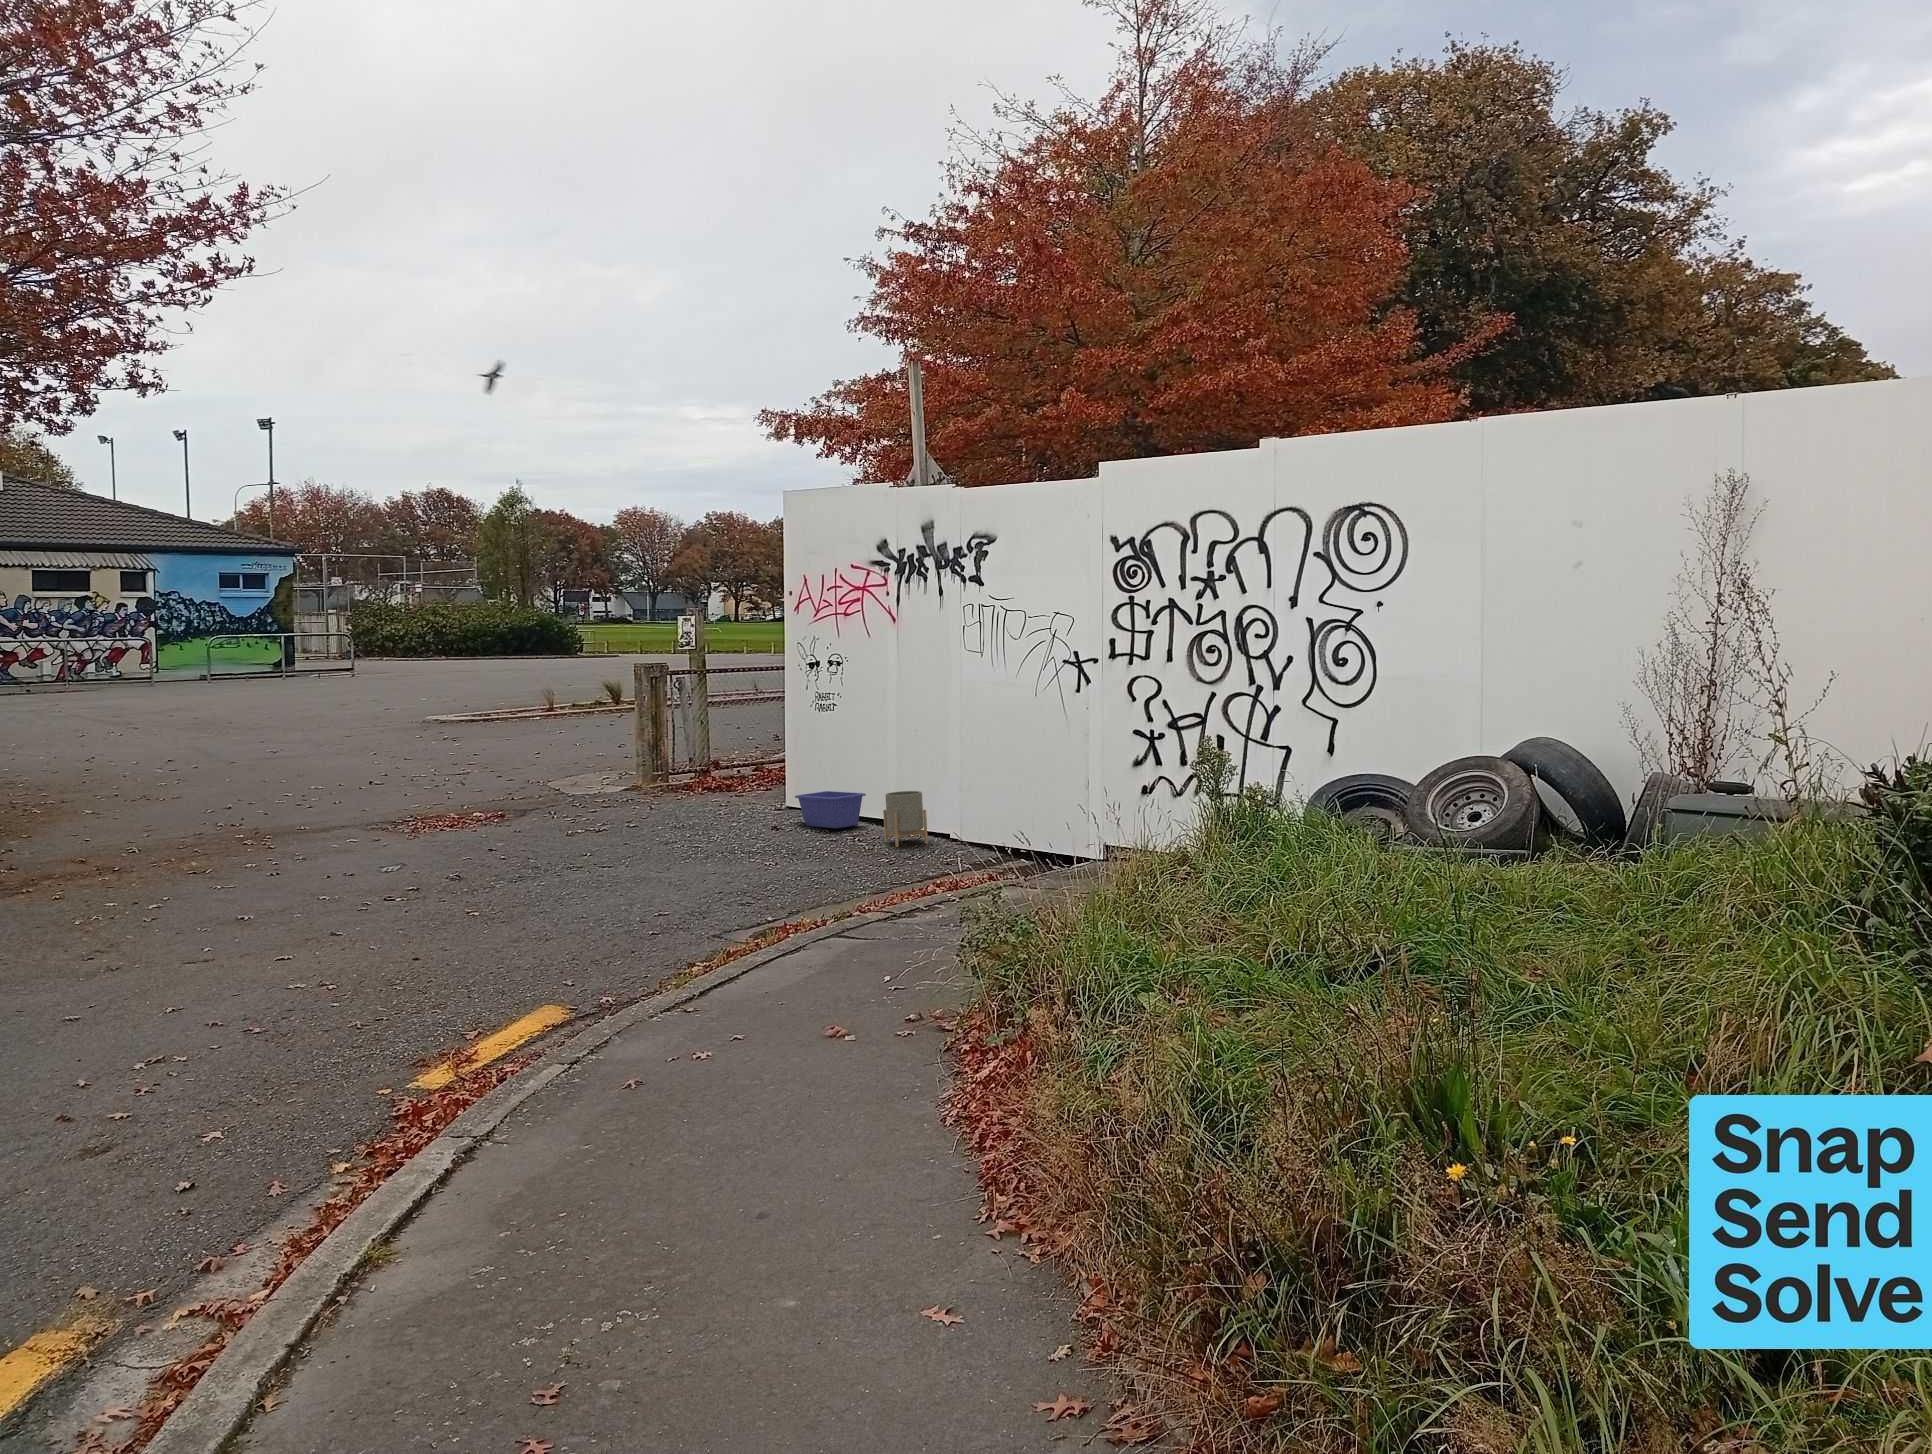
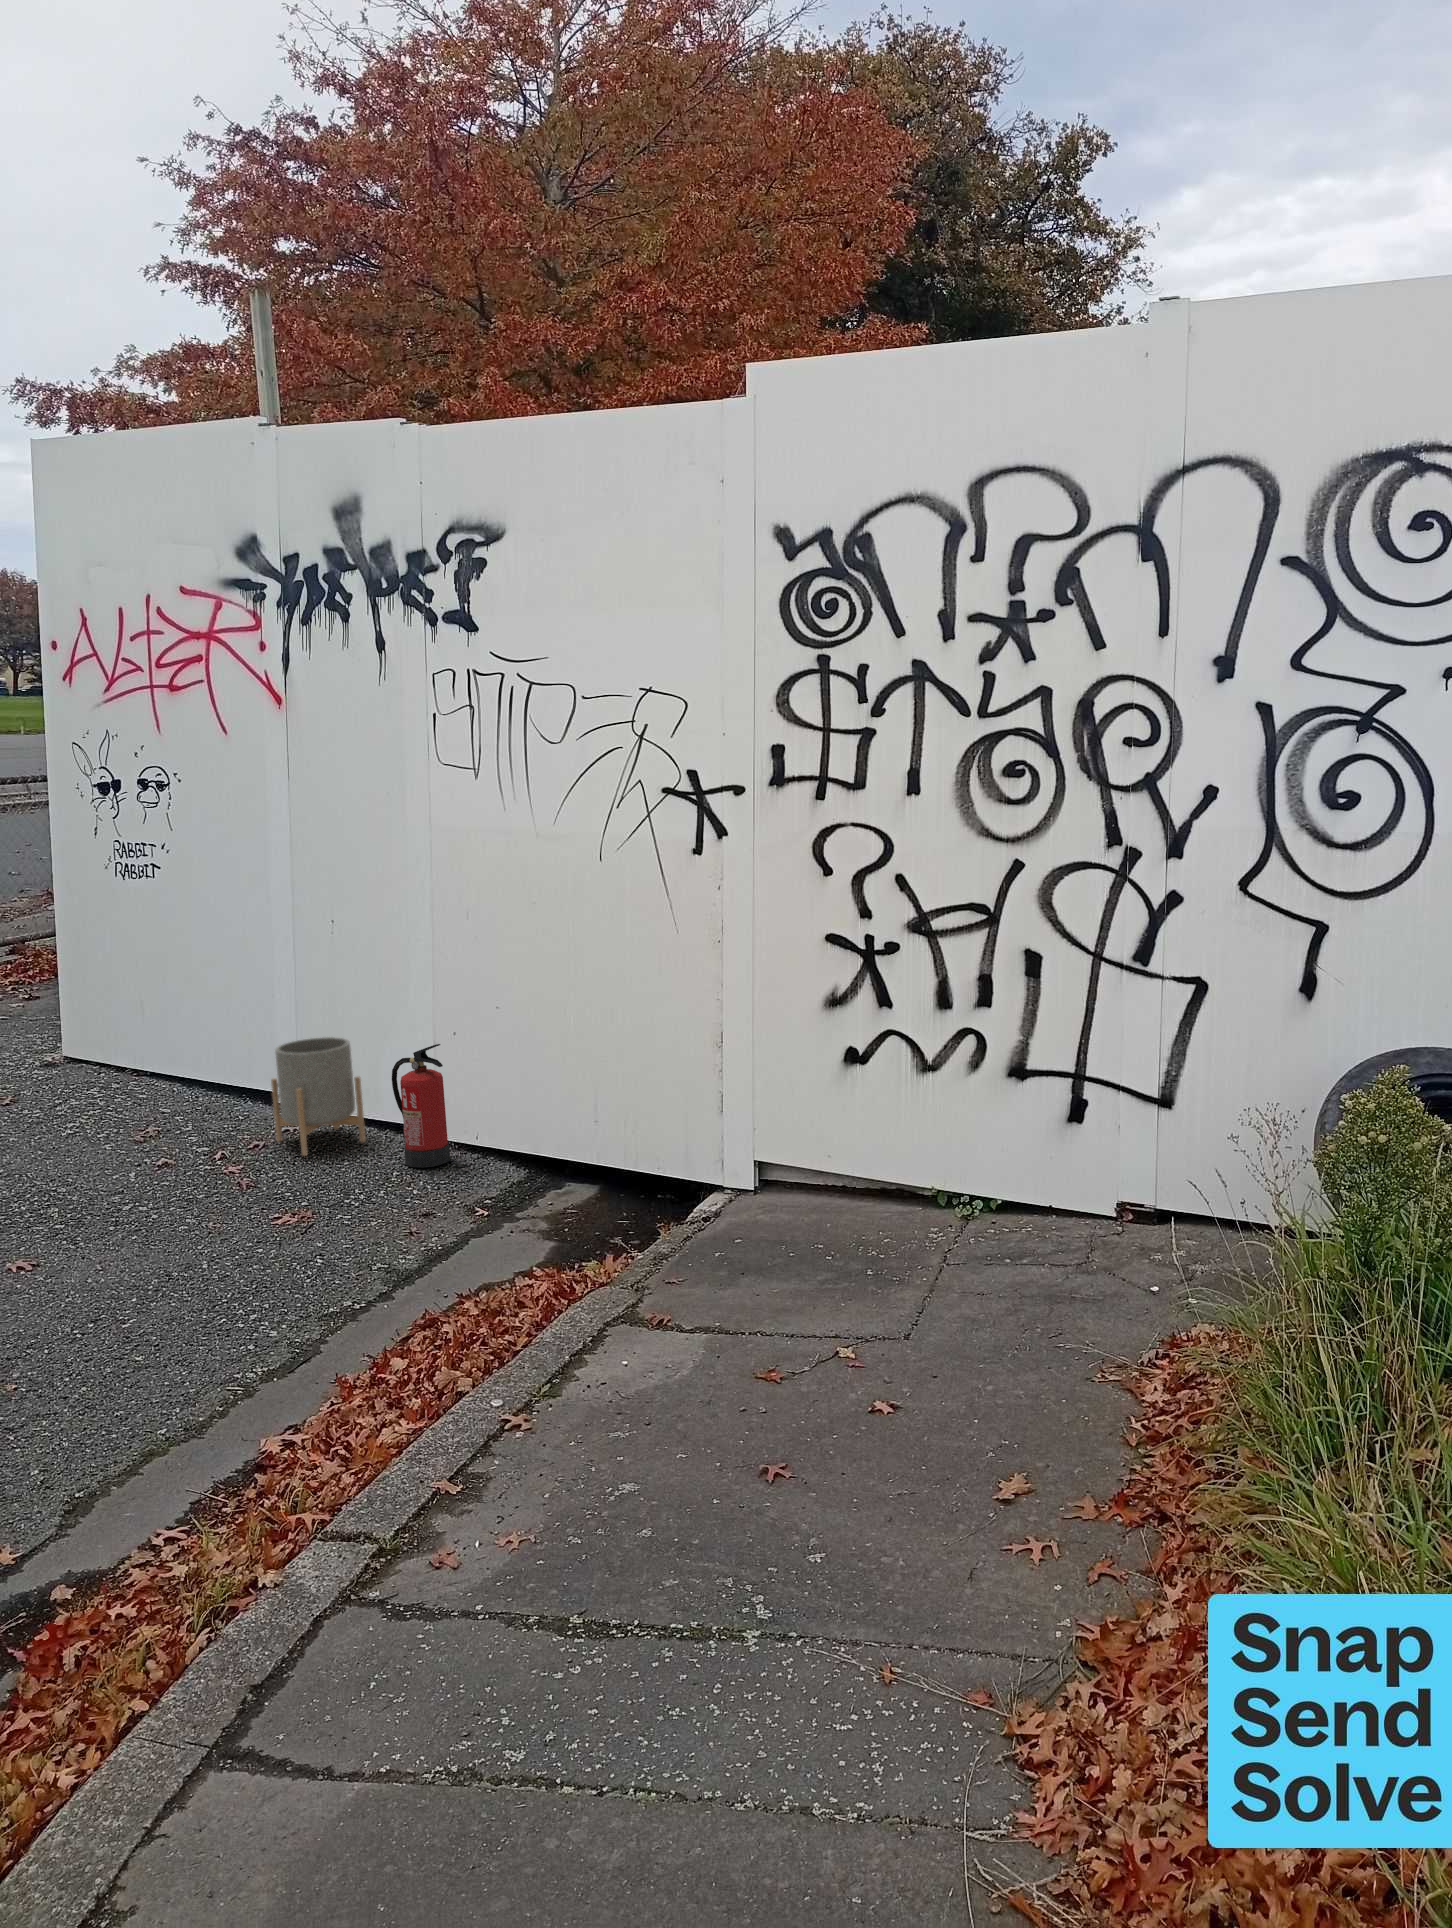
storage bin: present [795,791,866,828] -> none [83,1028,230,1110]
fire extinguisher: none [940,791,968,853] -> present [392,1044,450,1168]

